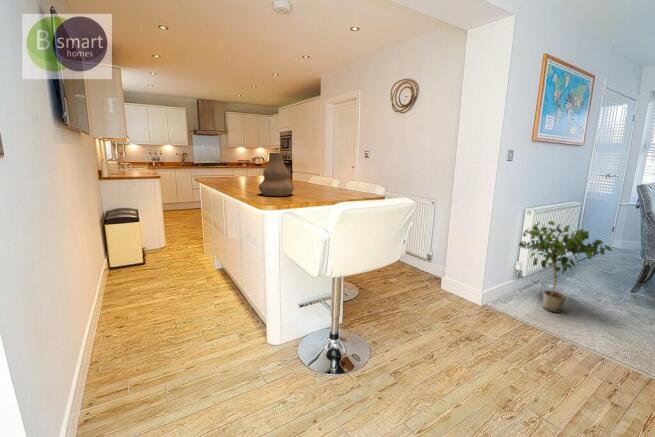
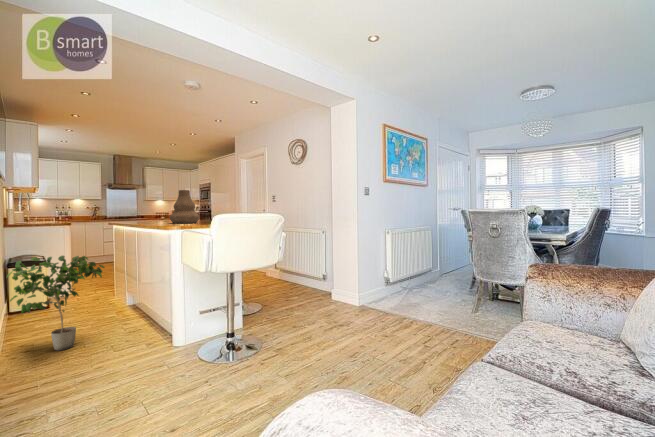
potted plant: present [519,221,612,313] -> present [7,256,105,351]

